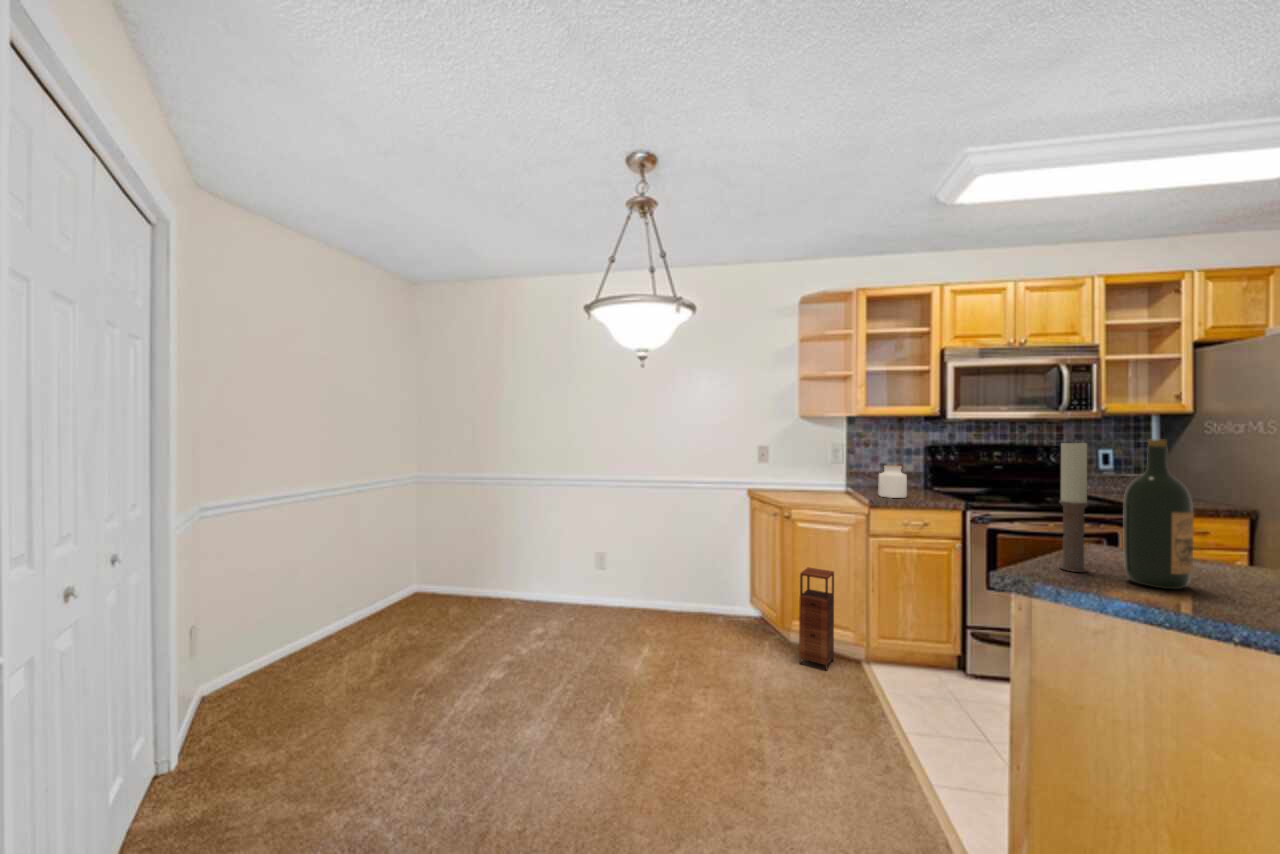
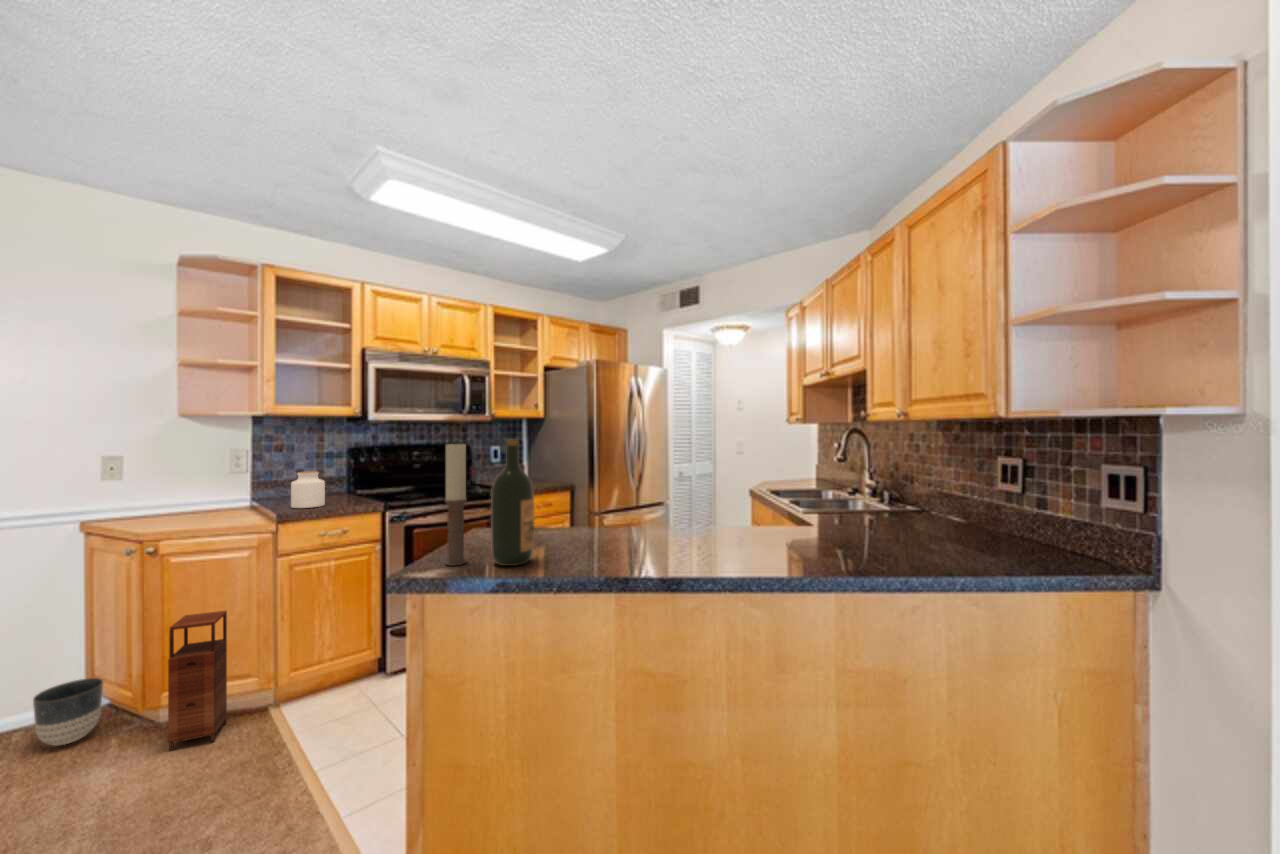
planter: none [731,594,762,634] -> present [33,678,103,746]

